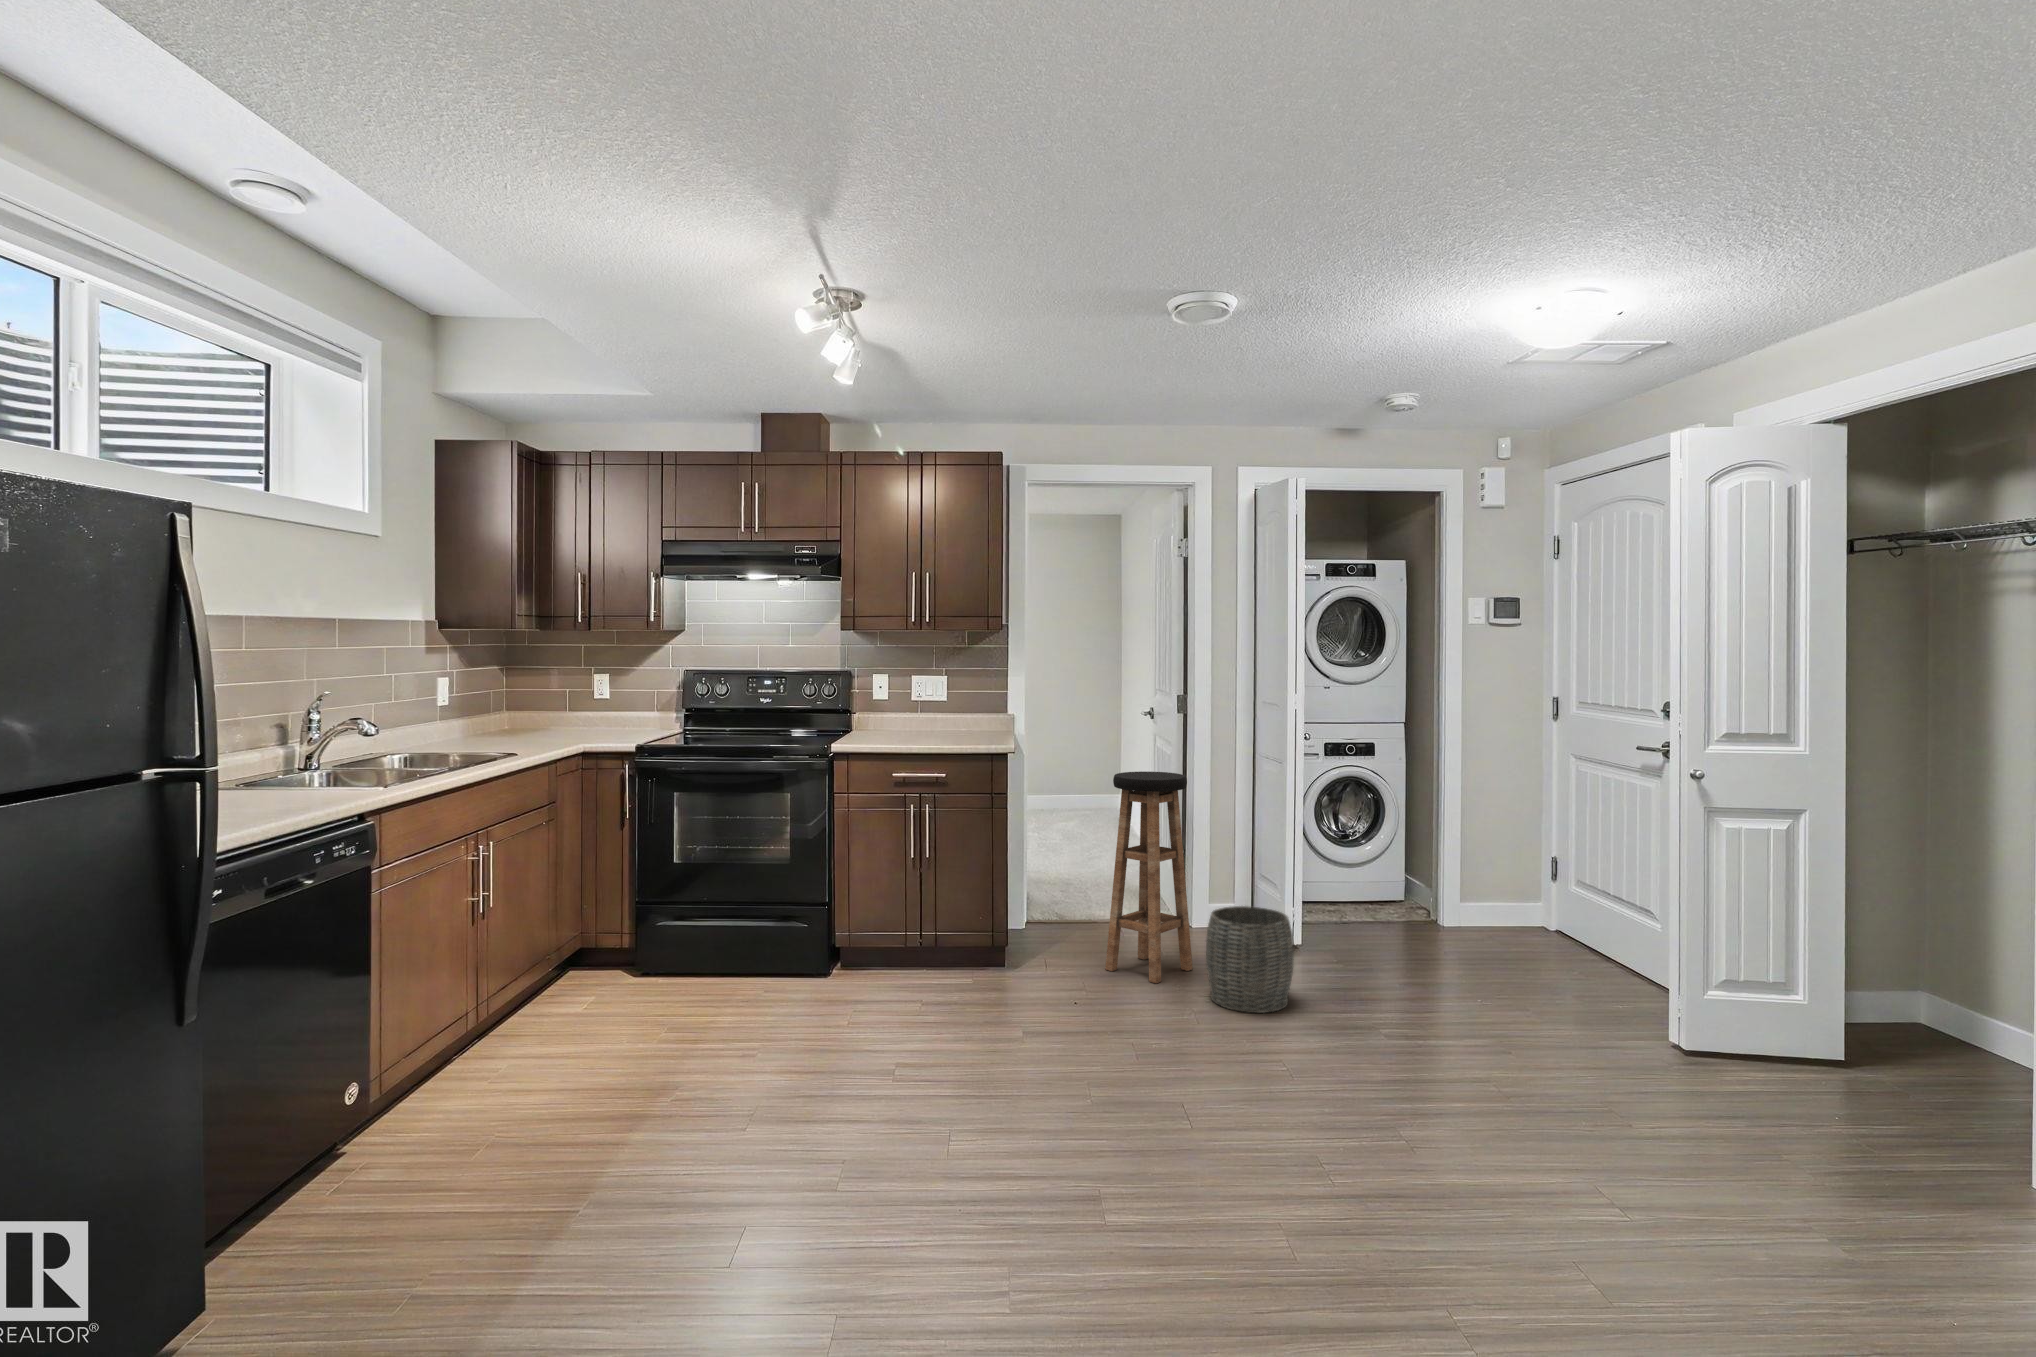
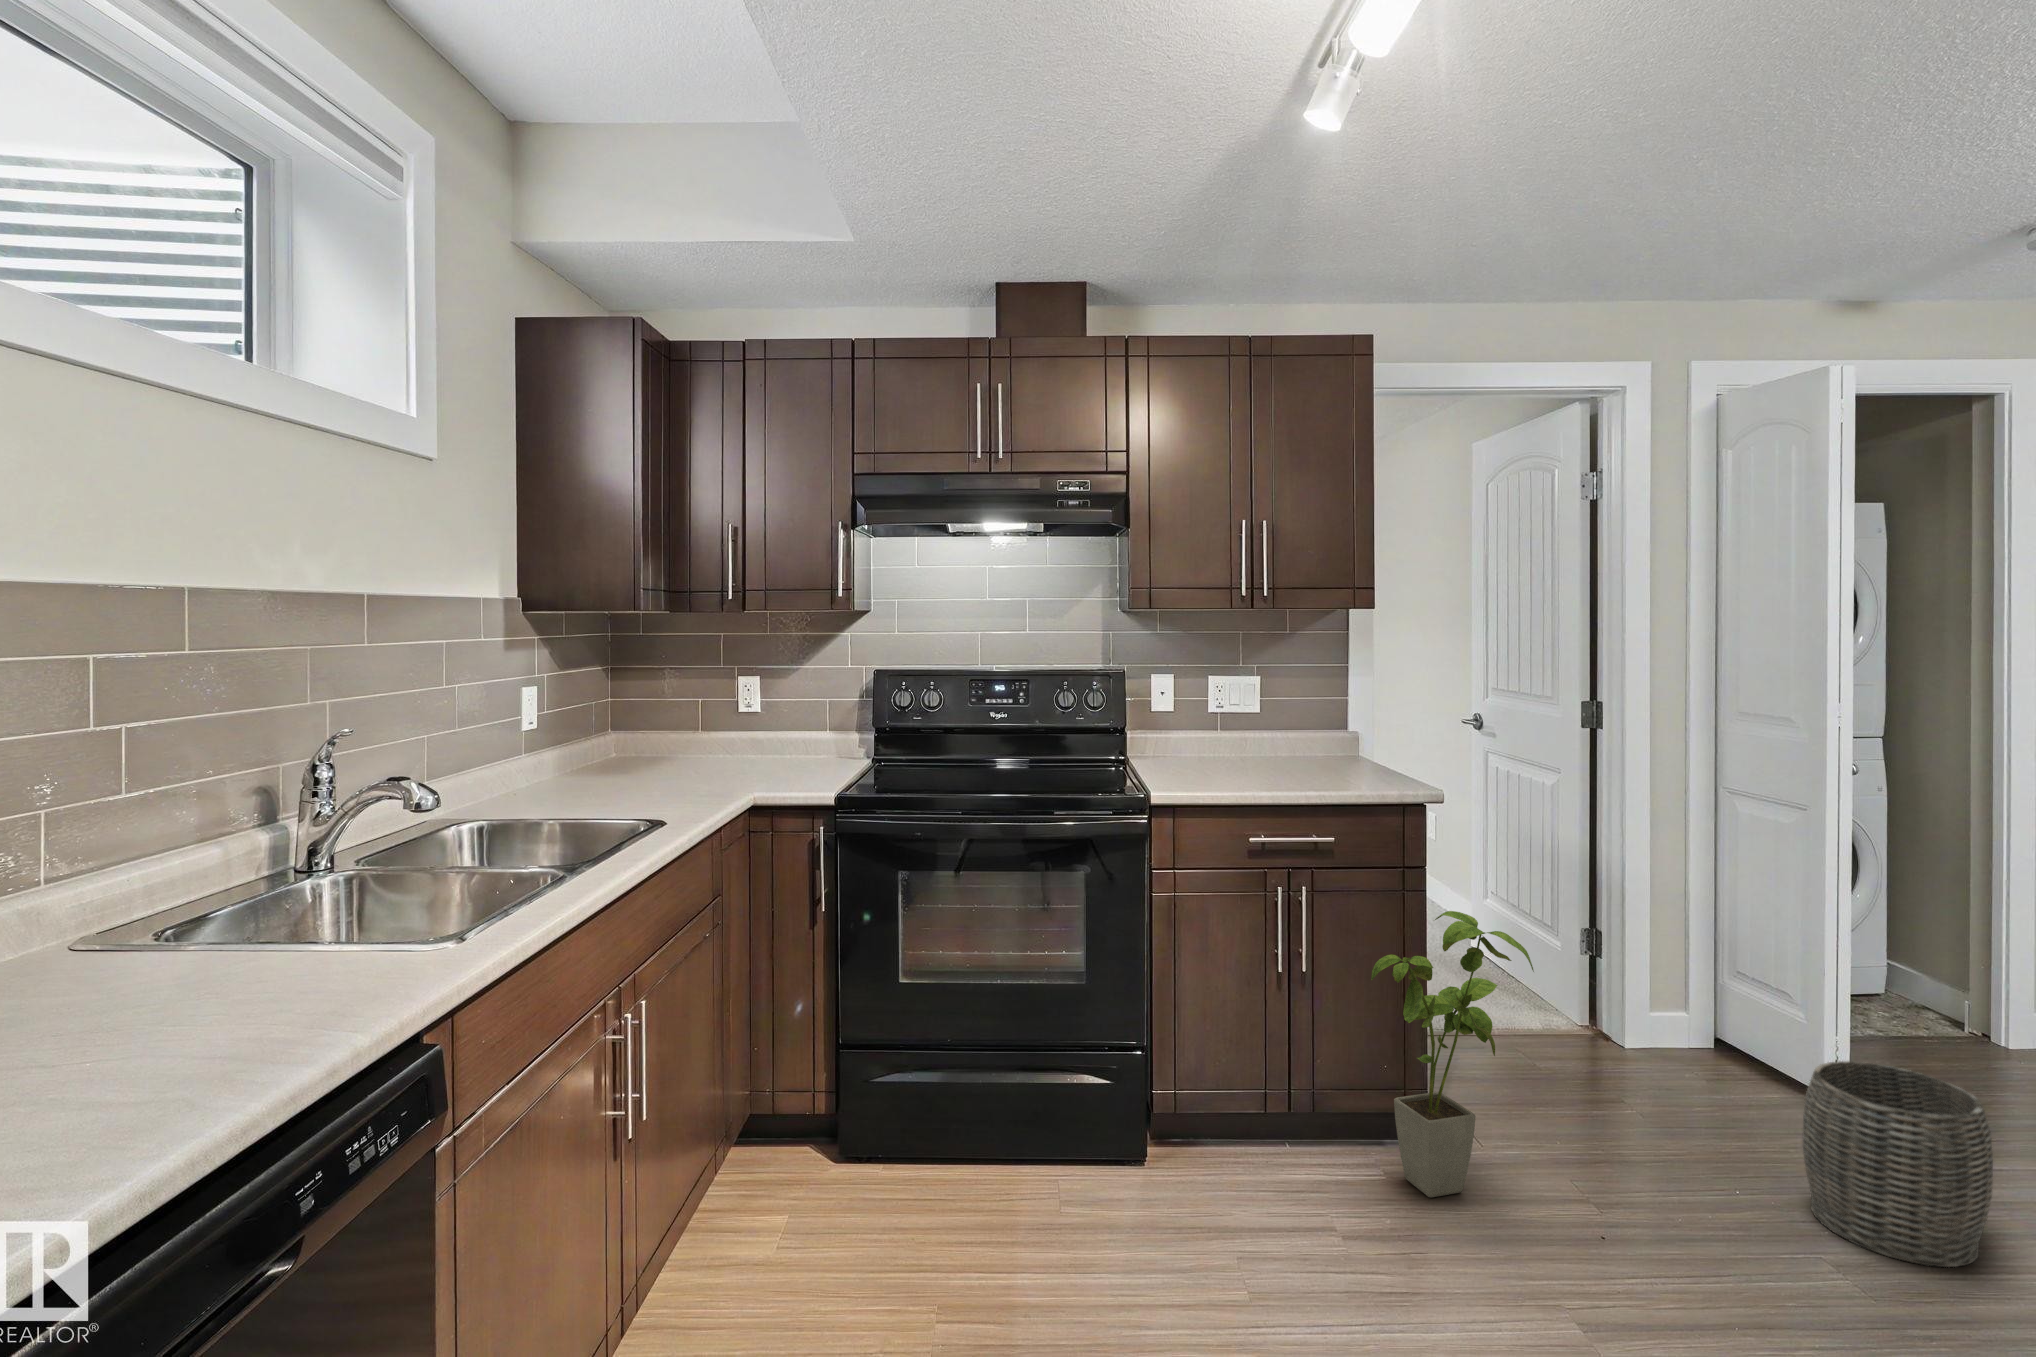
bar stool: present [1105,771,1193,983] -> none [1576,828,1723,1183]
house plant: none [961,815,1047,989] -> present [1371,911,1534,1197]

